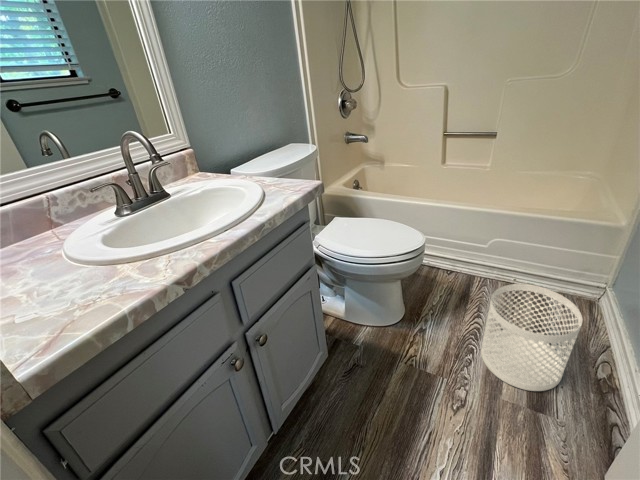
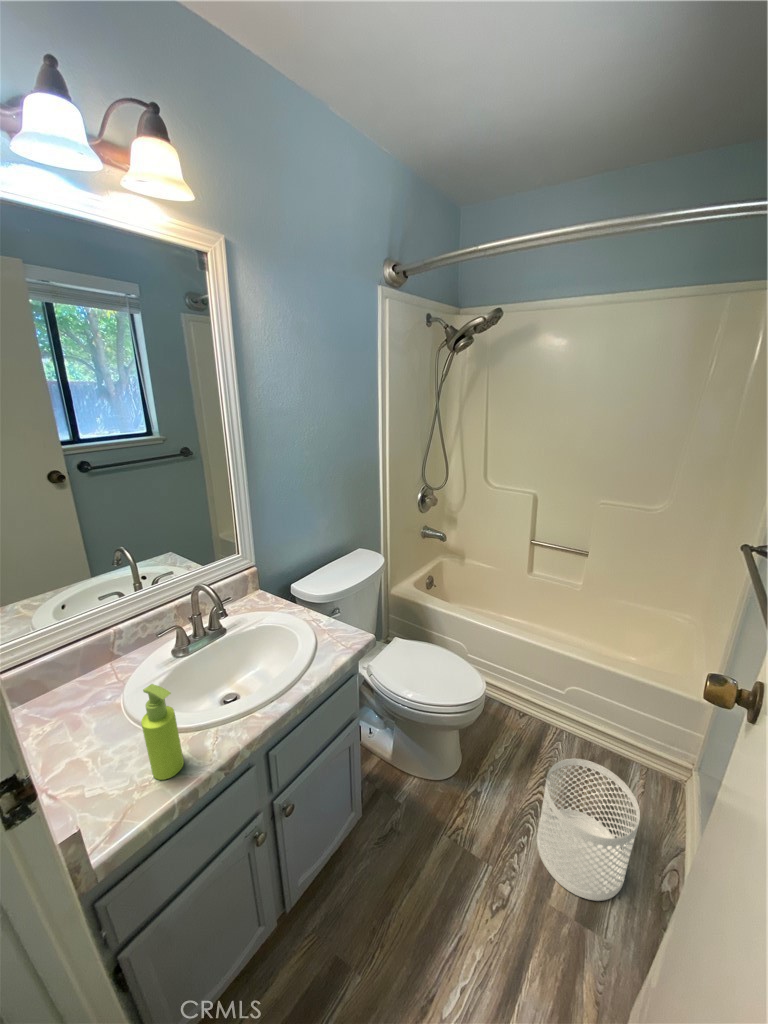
soap dispenser: none [38,176,126,300] -> present [141,684,184,780]

